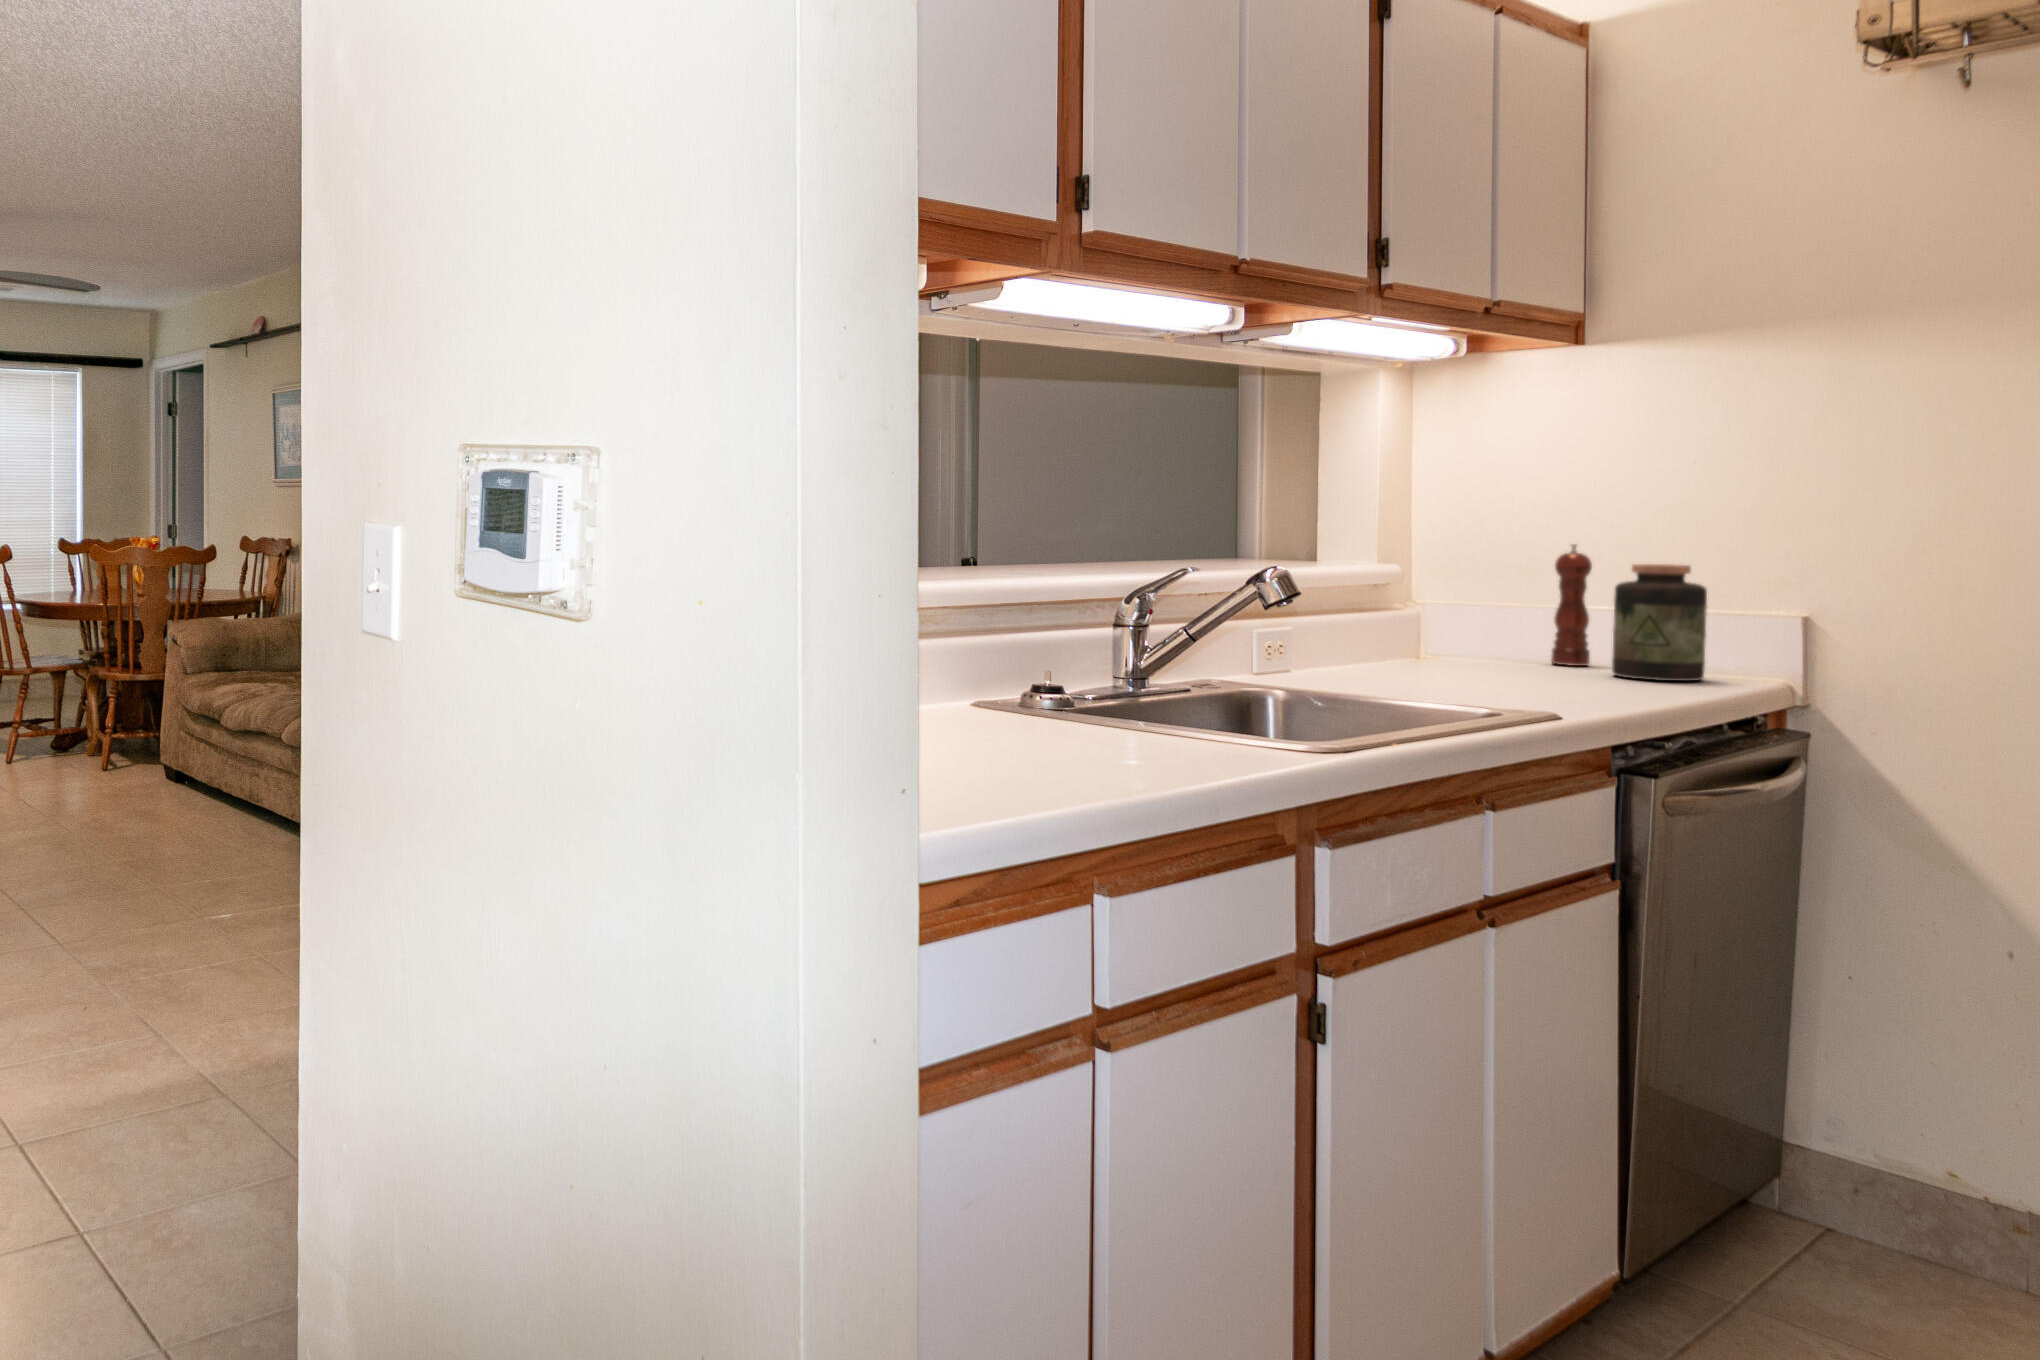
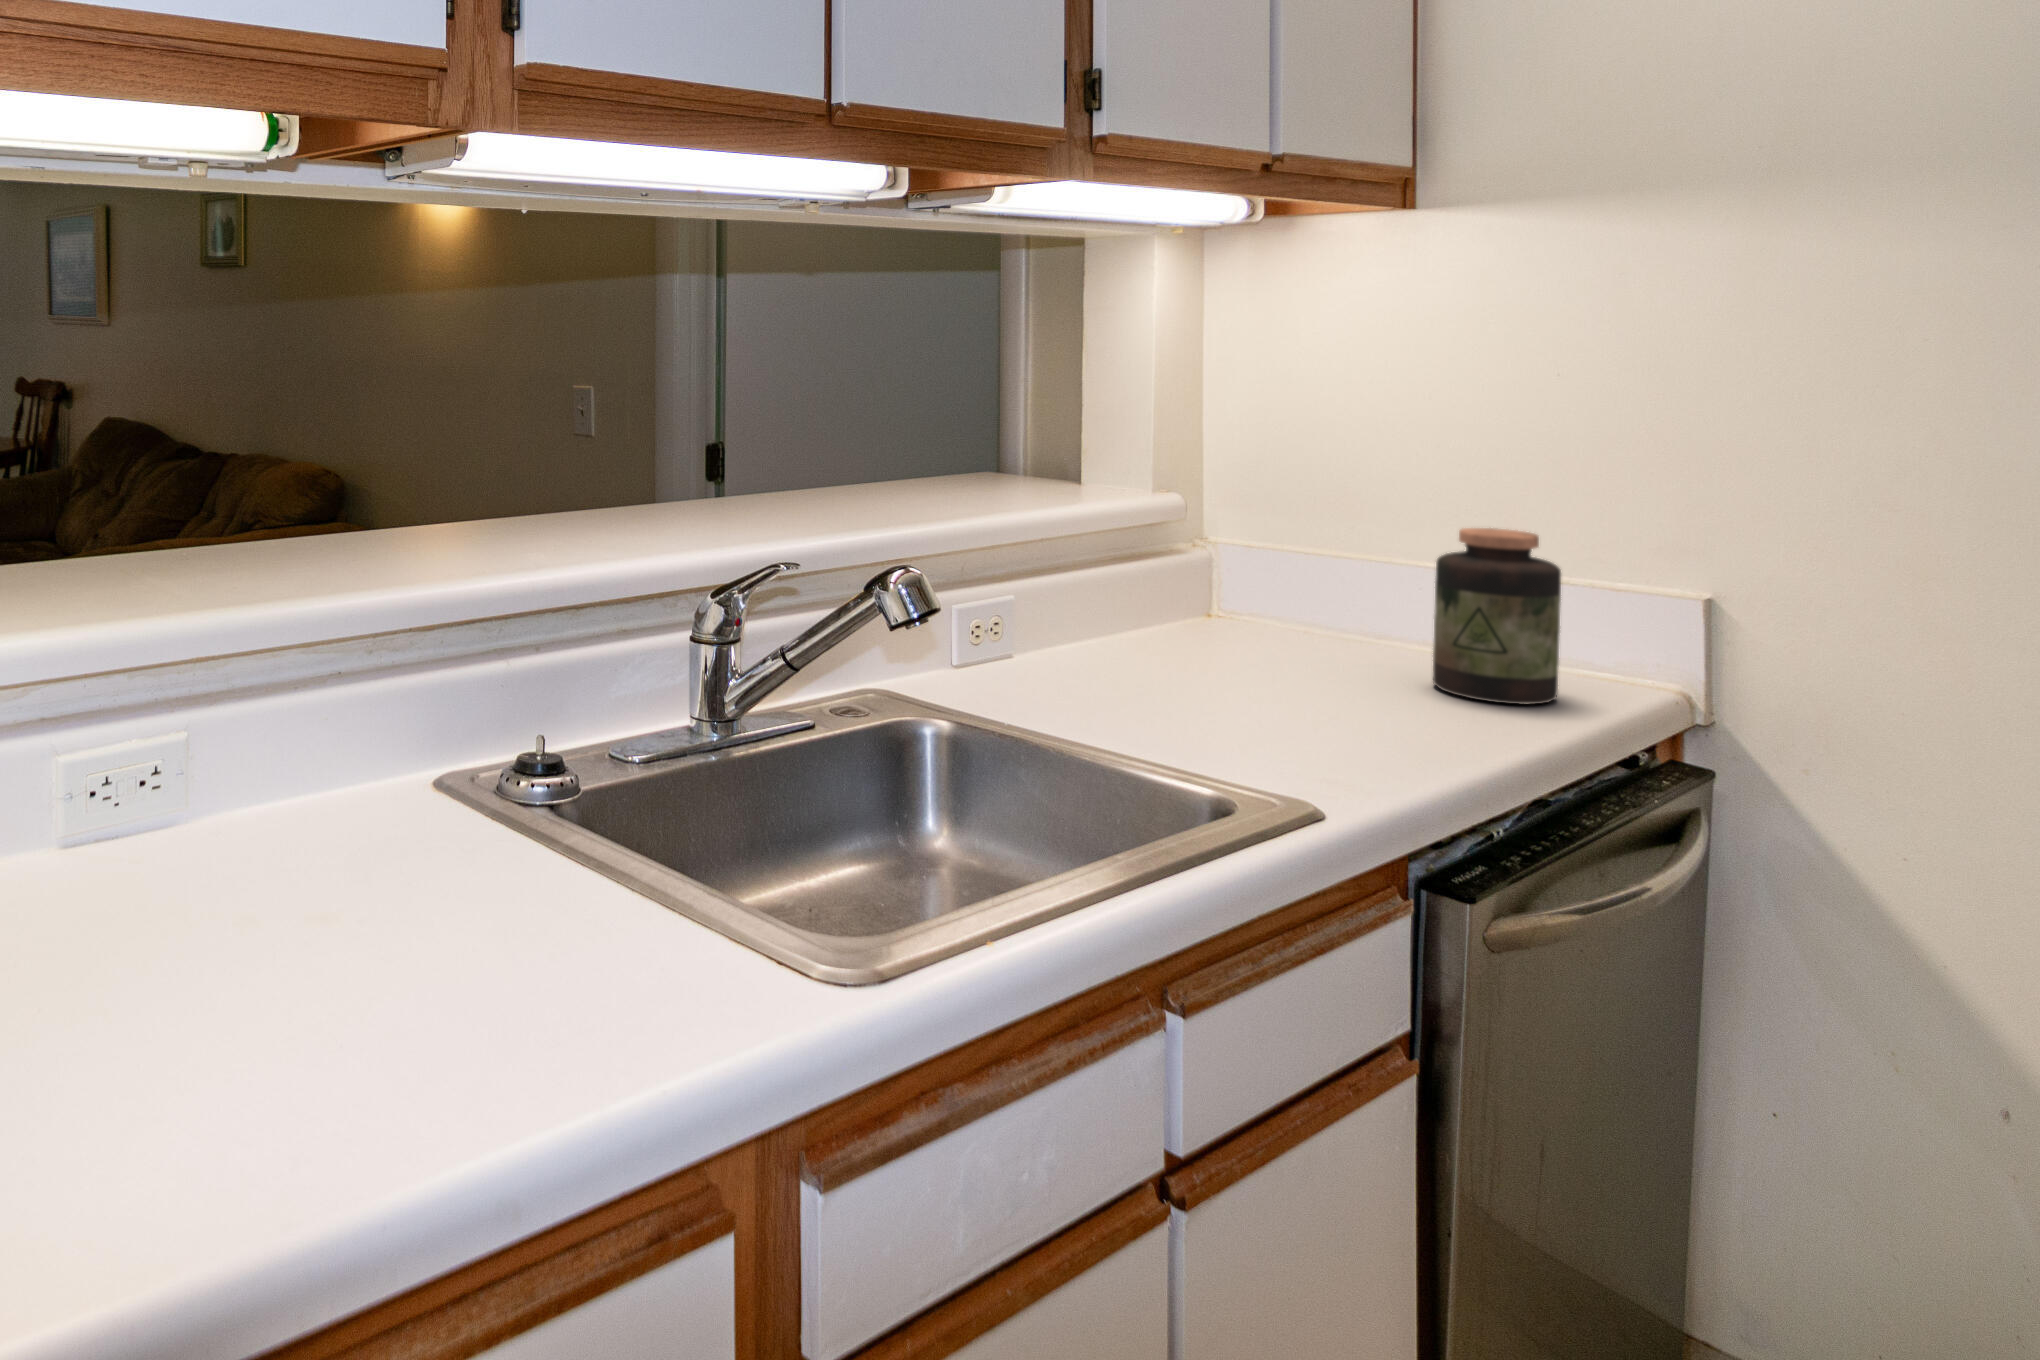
pepper mill: present [1551,544,1592,666] -> none [1363,486,1417,657]

